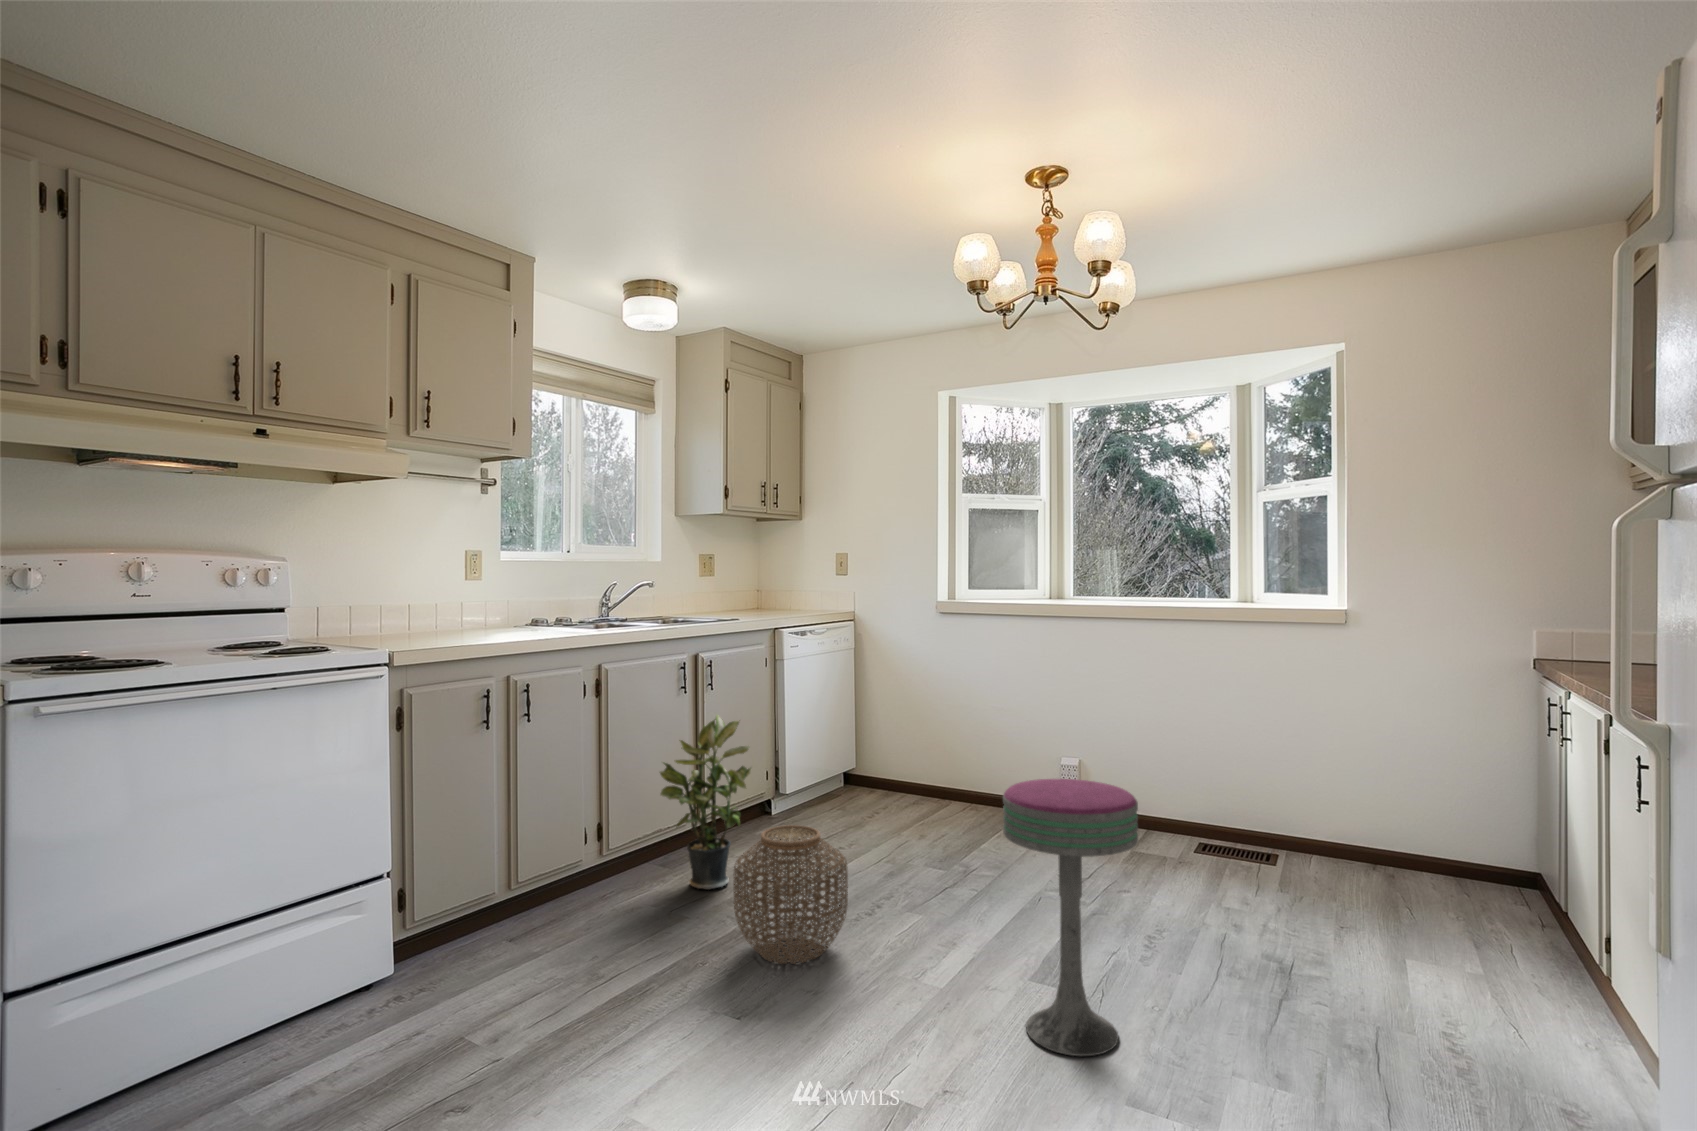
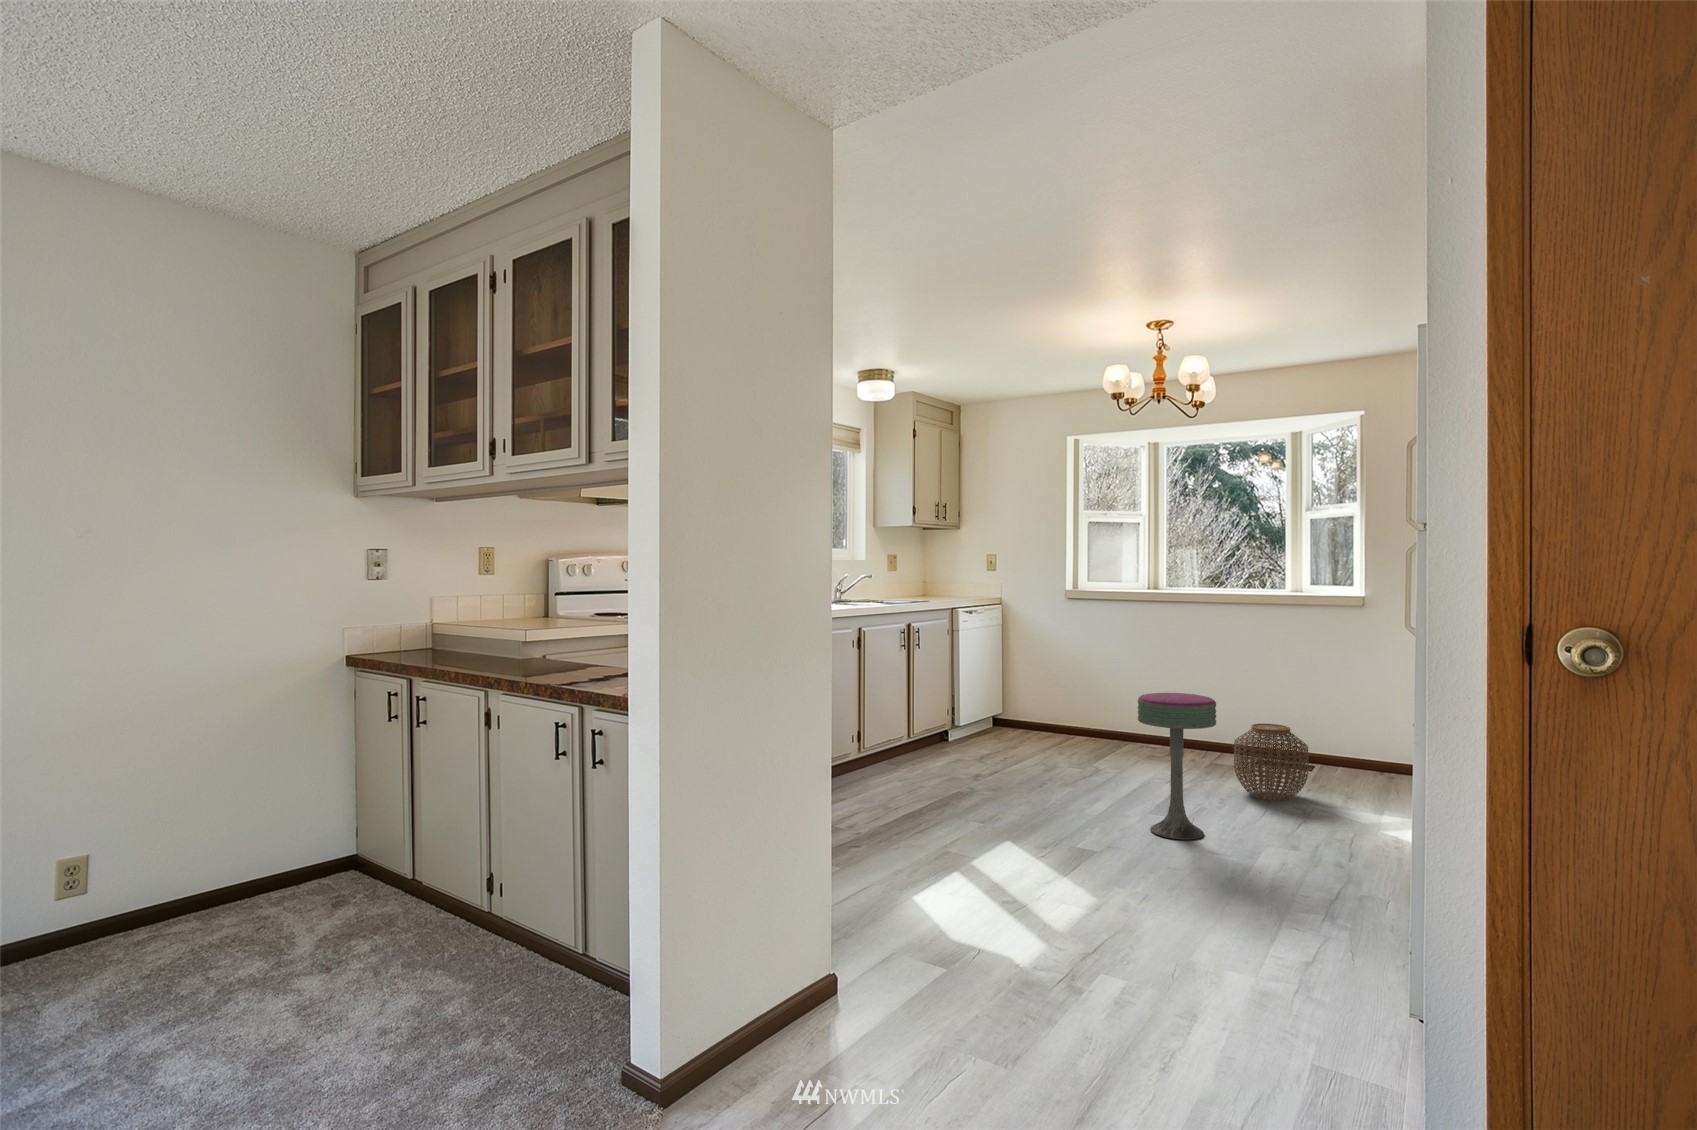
potted plant: present [660,715,751,890] -> none [897,663,956,774]
woven basket: present [734,825,848,964] -> present [1234,724,1309,801]

